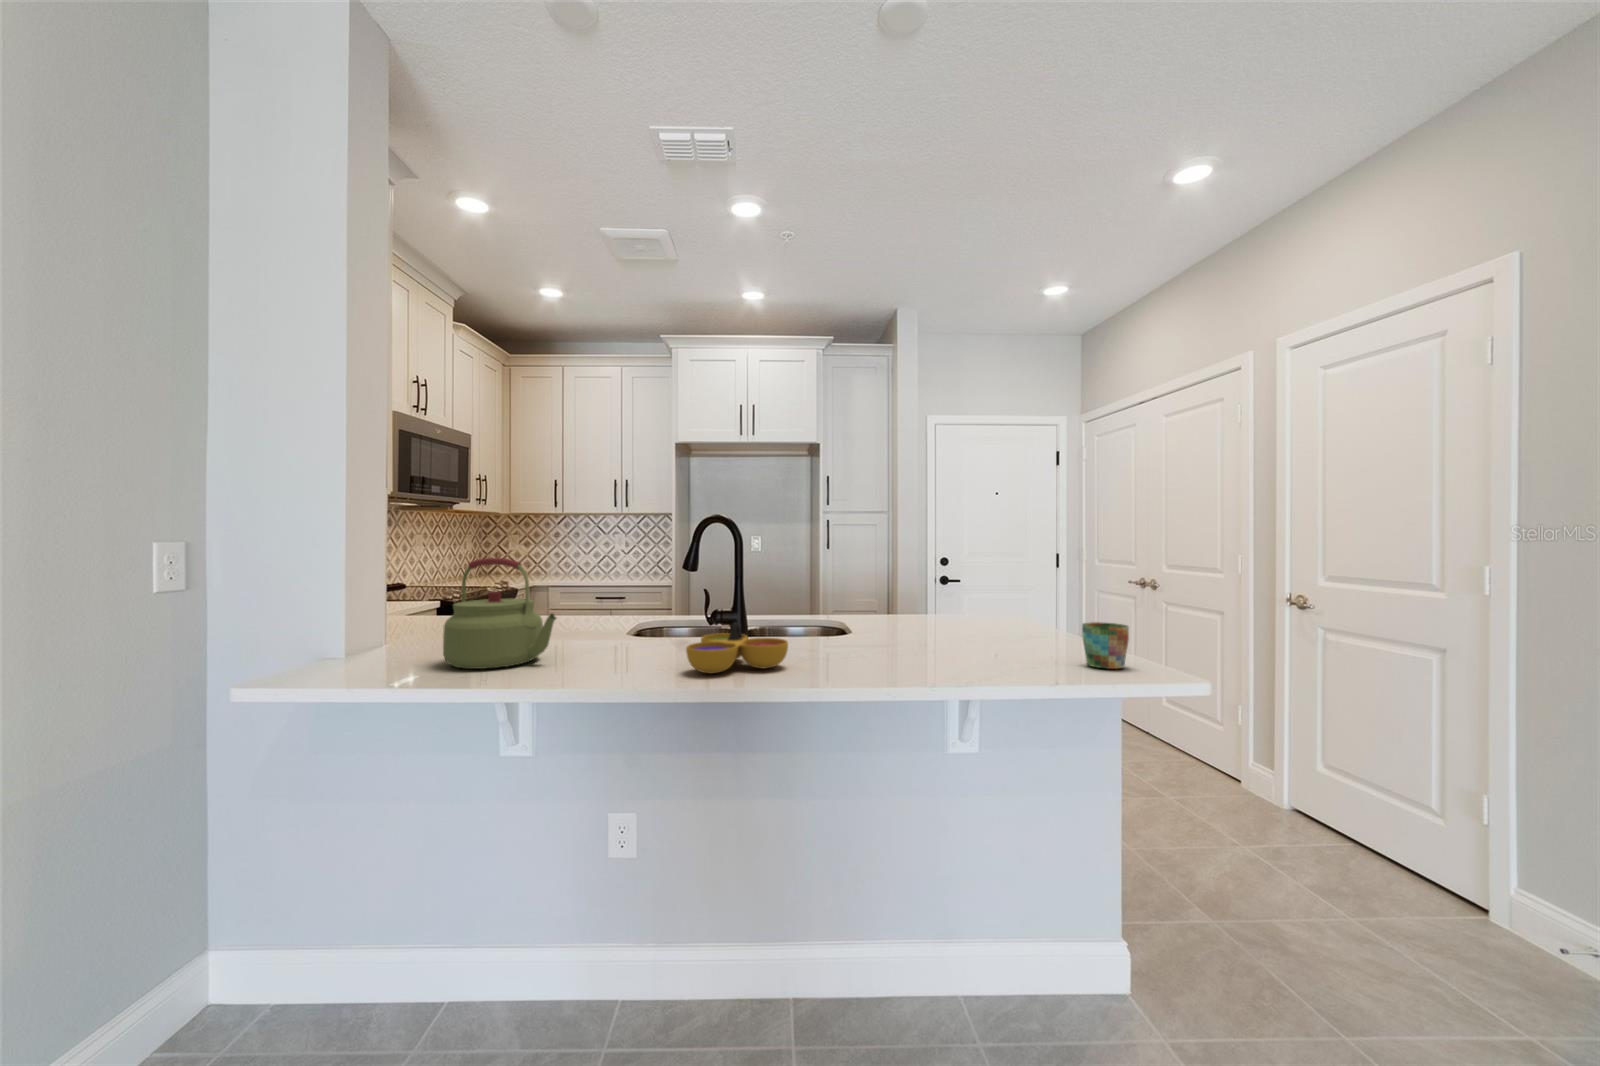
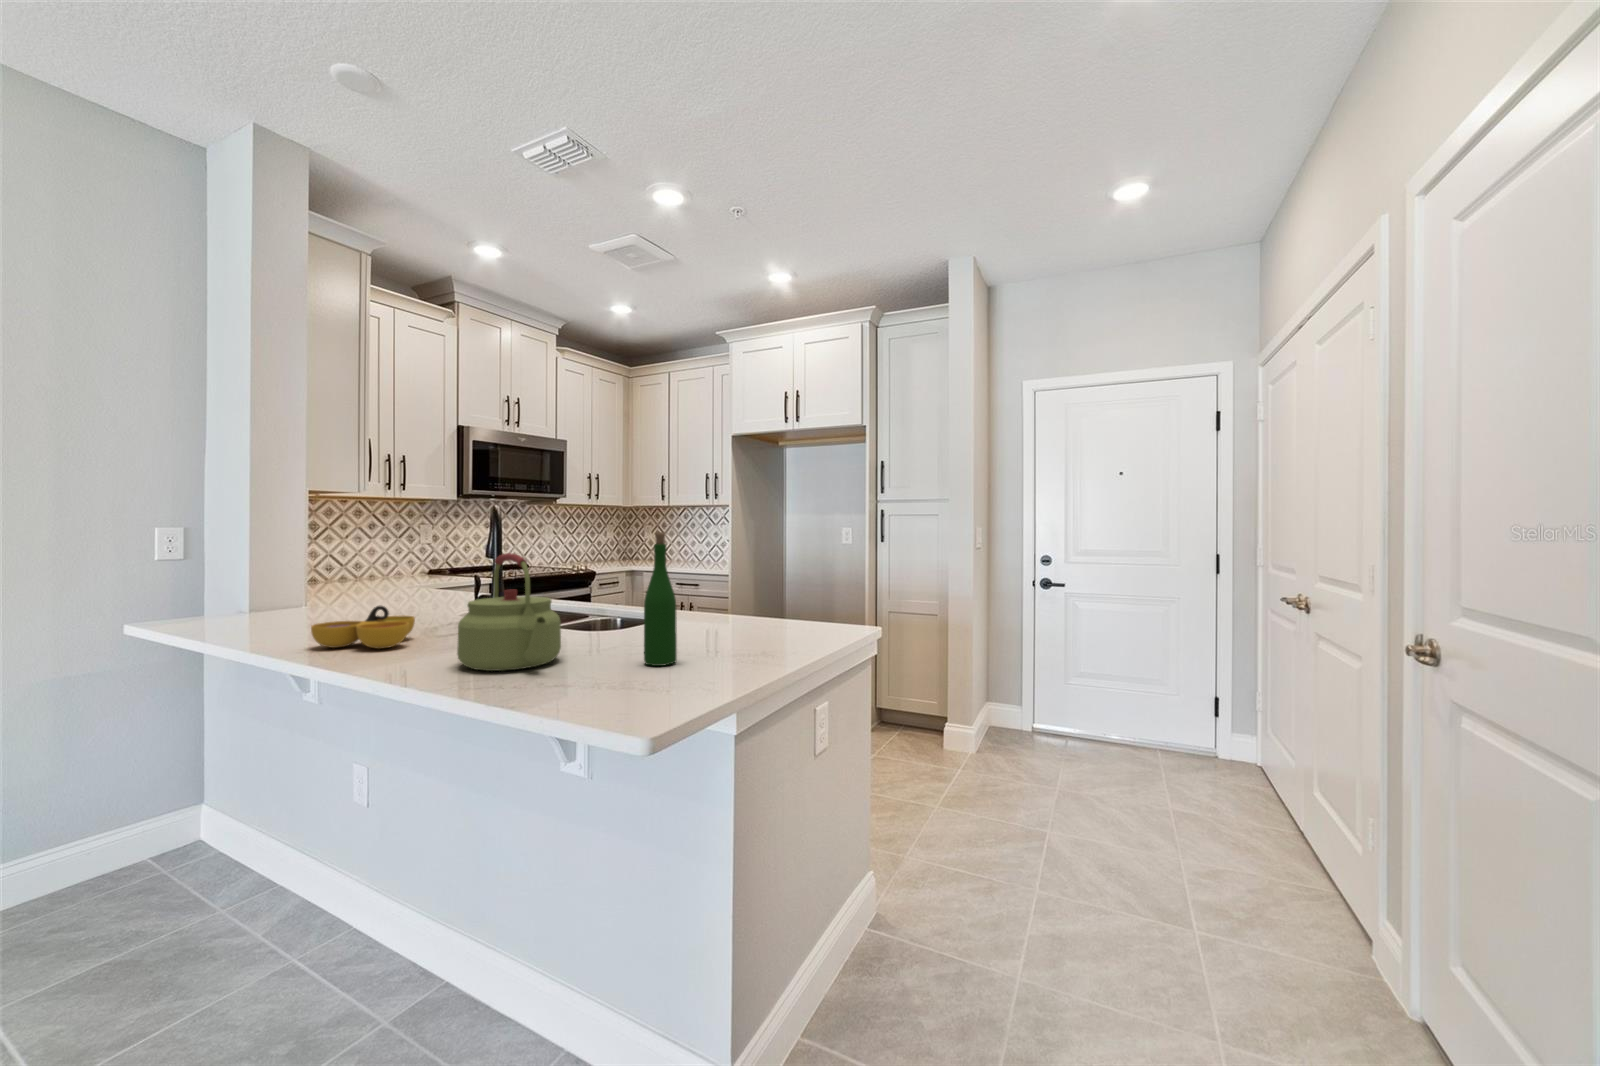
wine bottle: none [1026,537,1057,652] -> present [644,532,677,666]
kettle: present [443,558,556,669] -> present [457,553,561,671]
mug: present [1082,622,1129,669] -> none [590,633,649,689]

